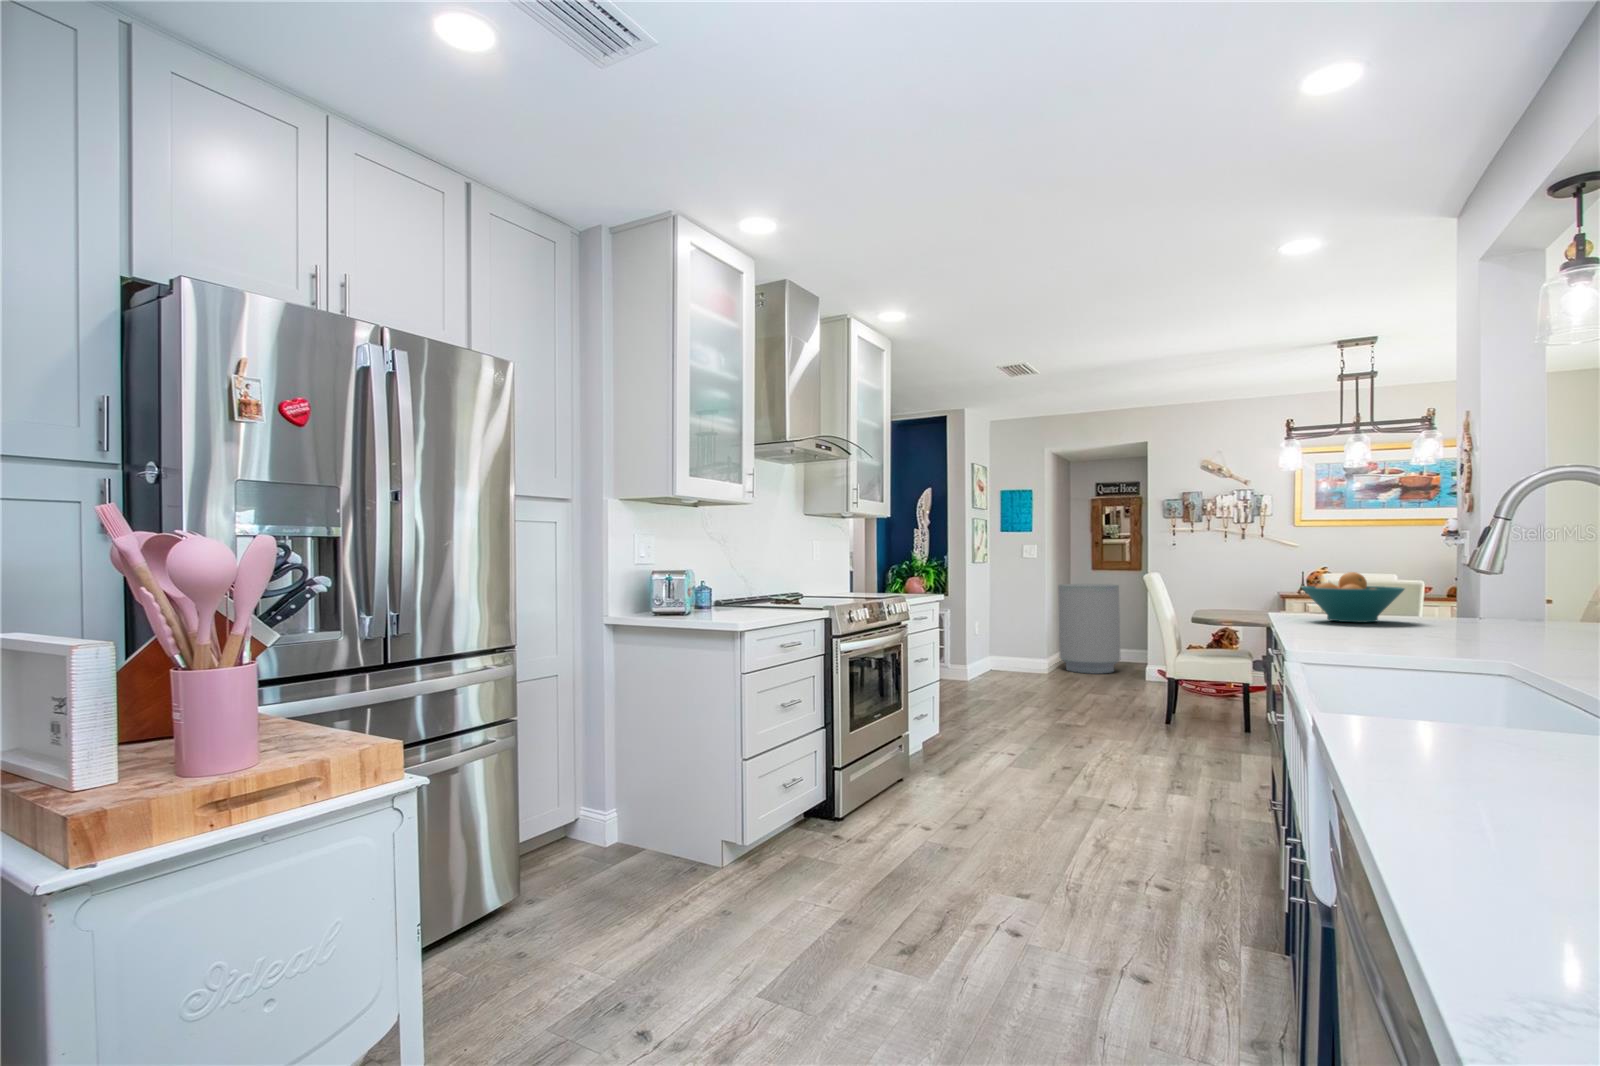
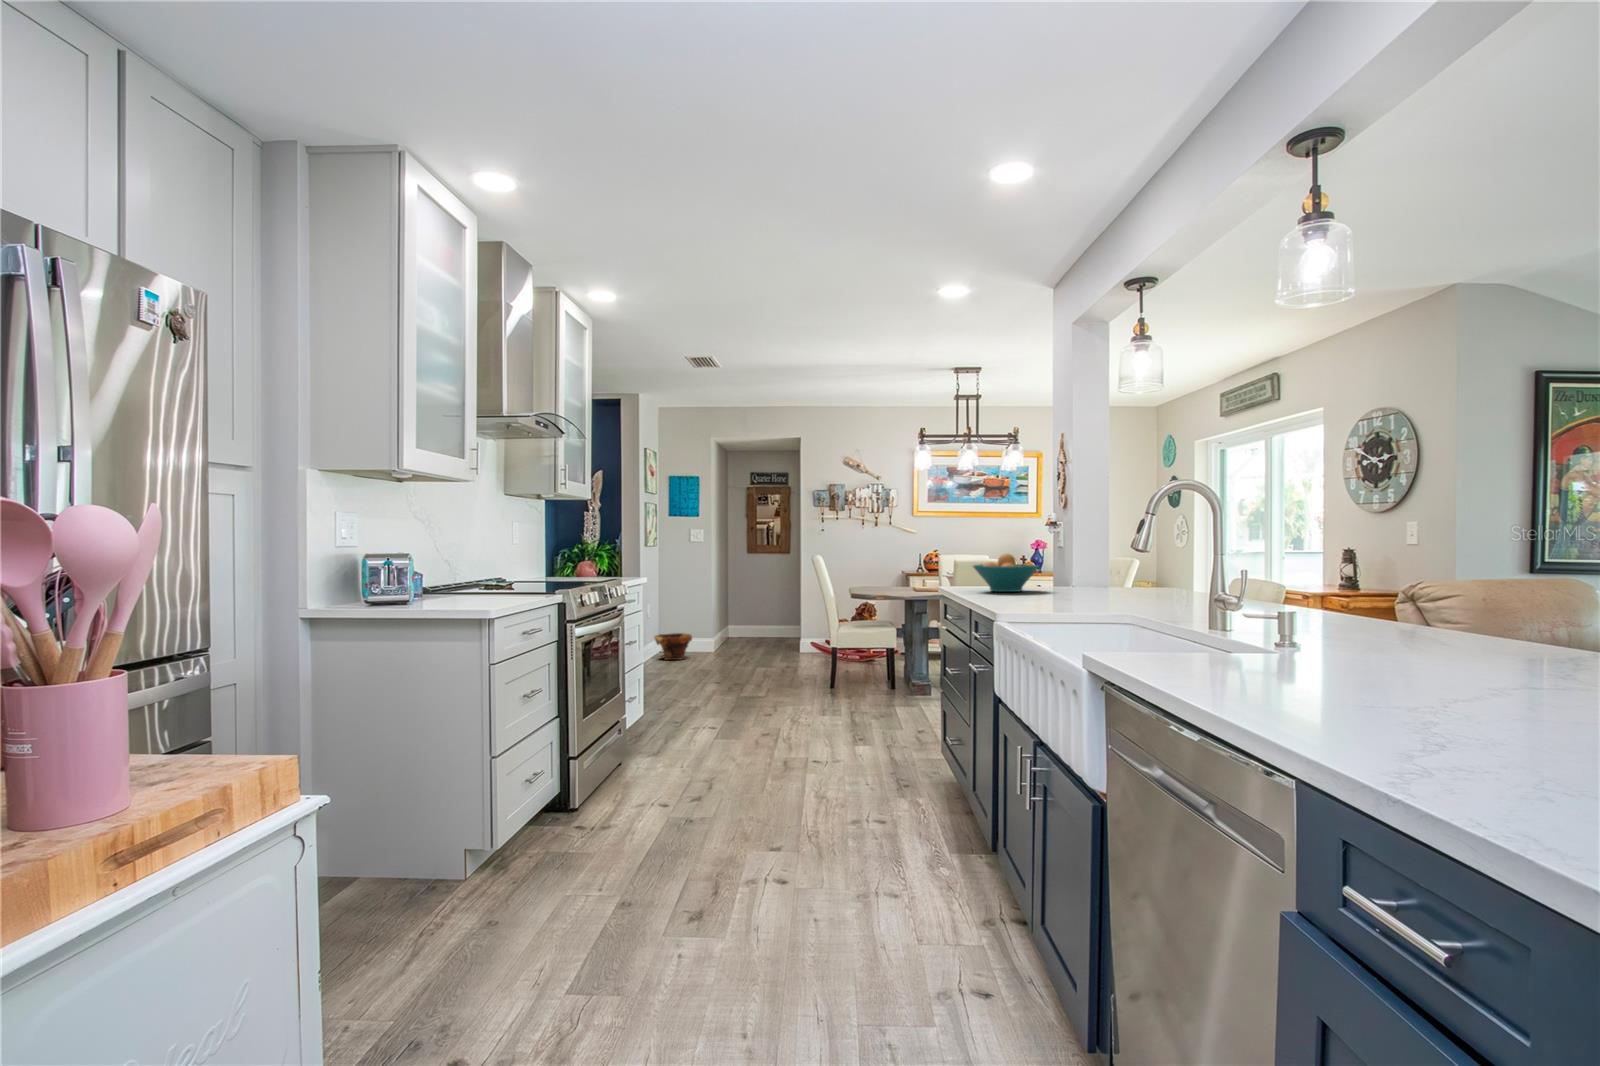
trash can: present [1058,584,1120,674] -> none [720,567,773,650]
planter: none [983,651,1023,679] -> present [654,633,692,660]

